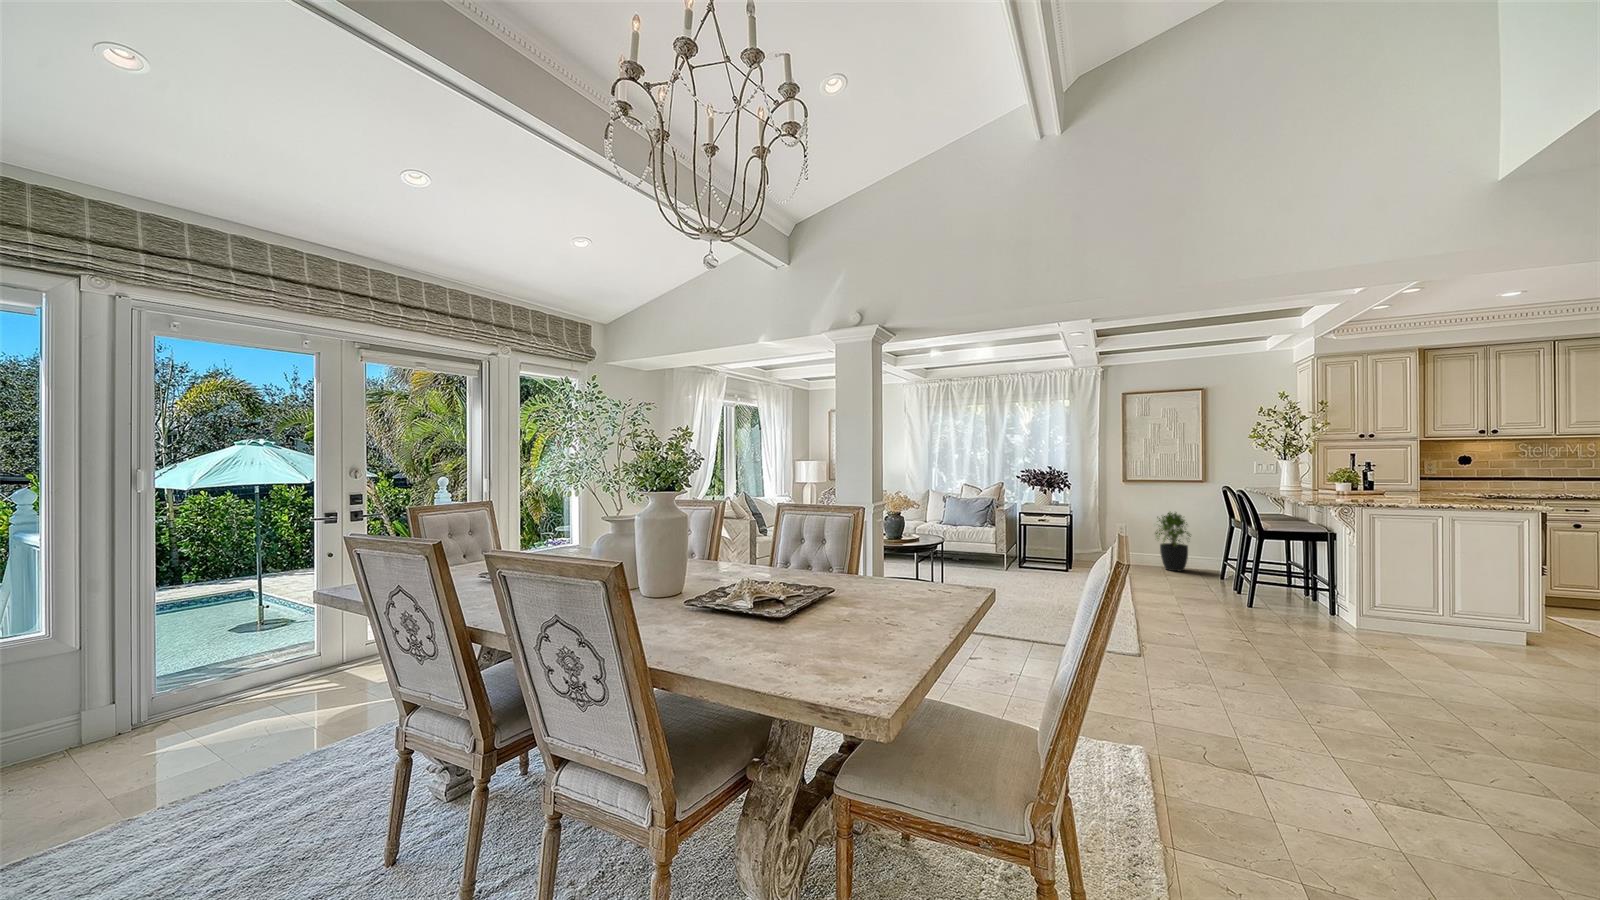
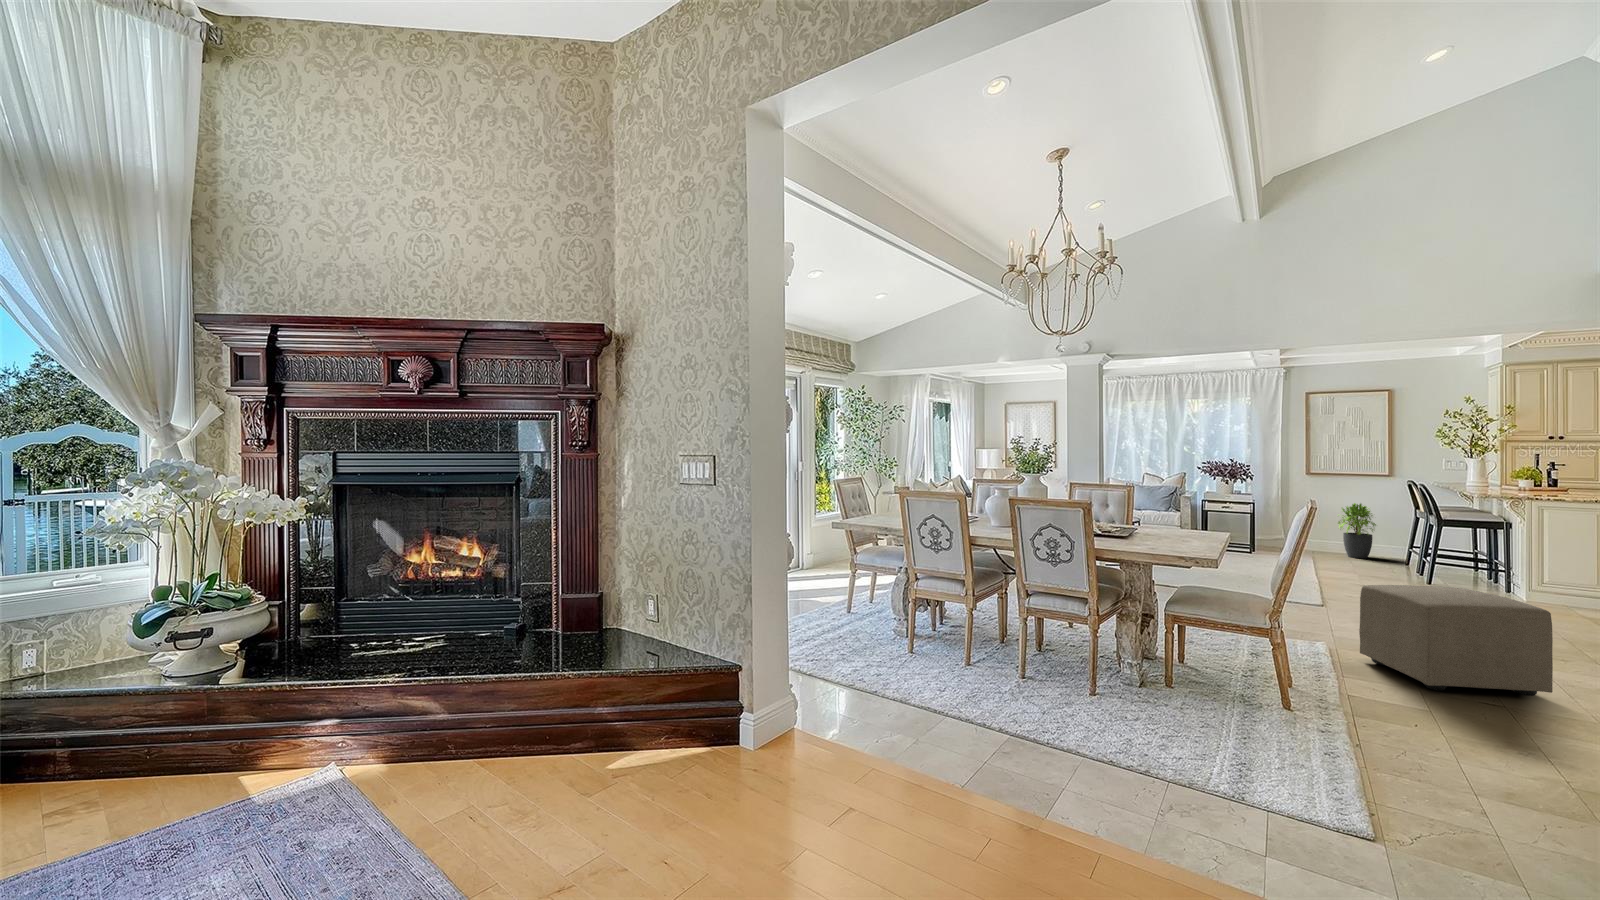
ottoman: none [1175,651,1469,851] -> present [1359,585,1553,696]

